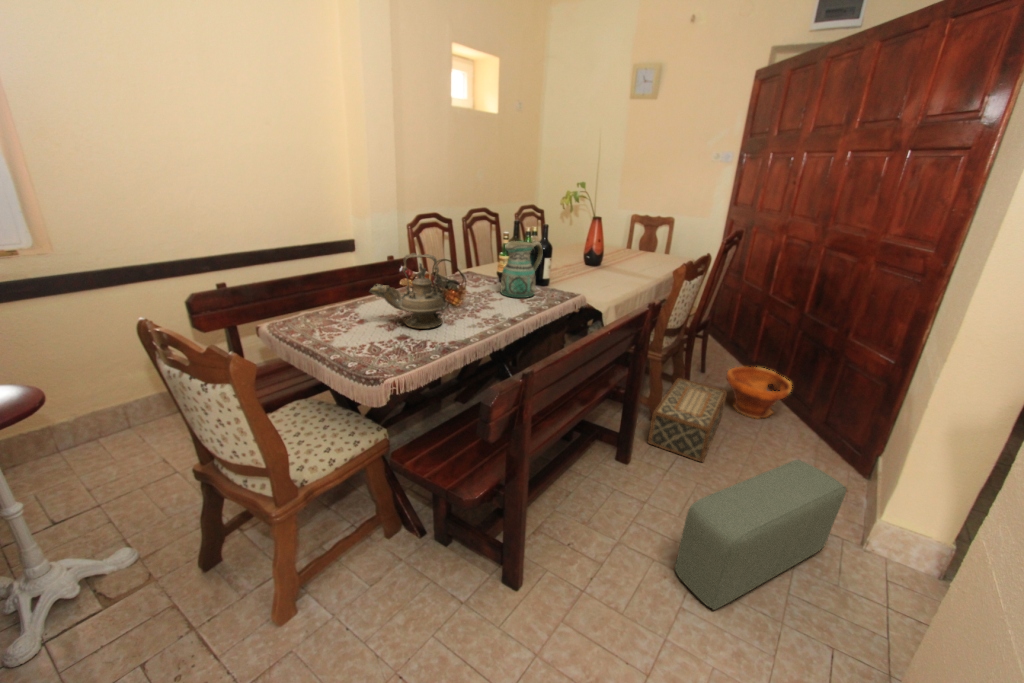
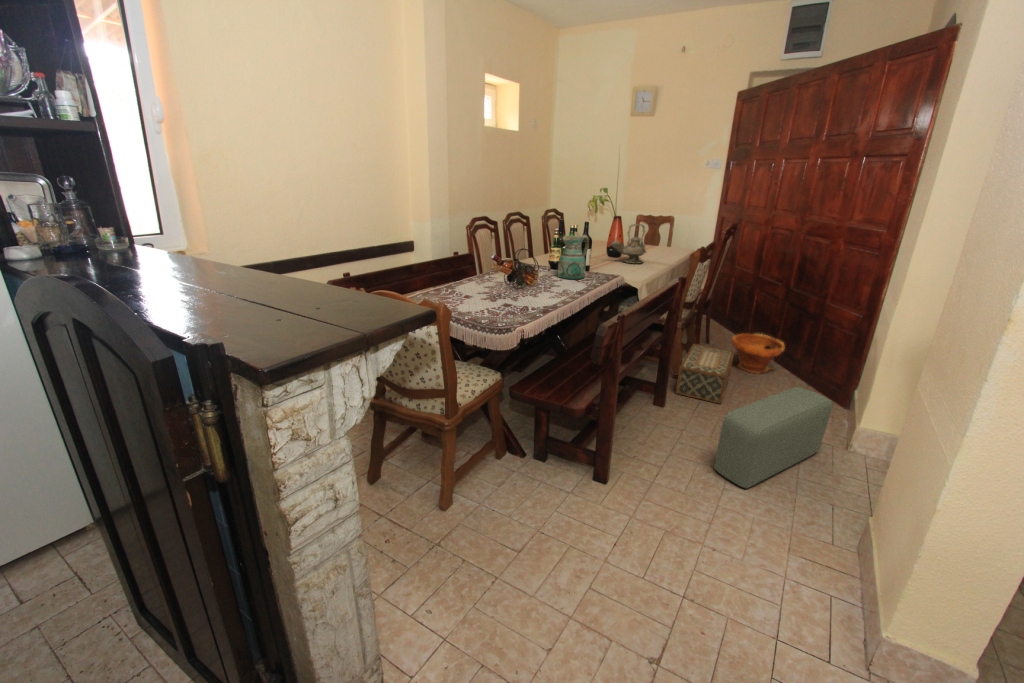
teapot: present [370,253,445,329] -> present [611,224,646,264]

